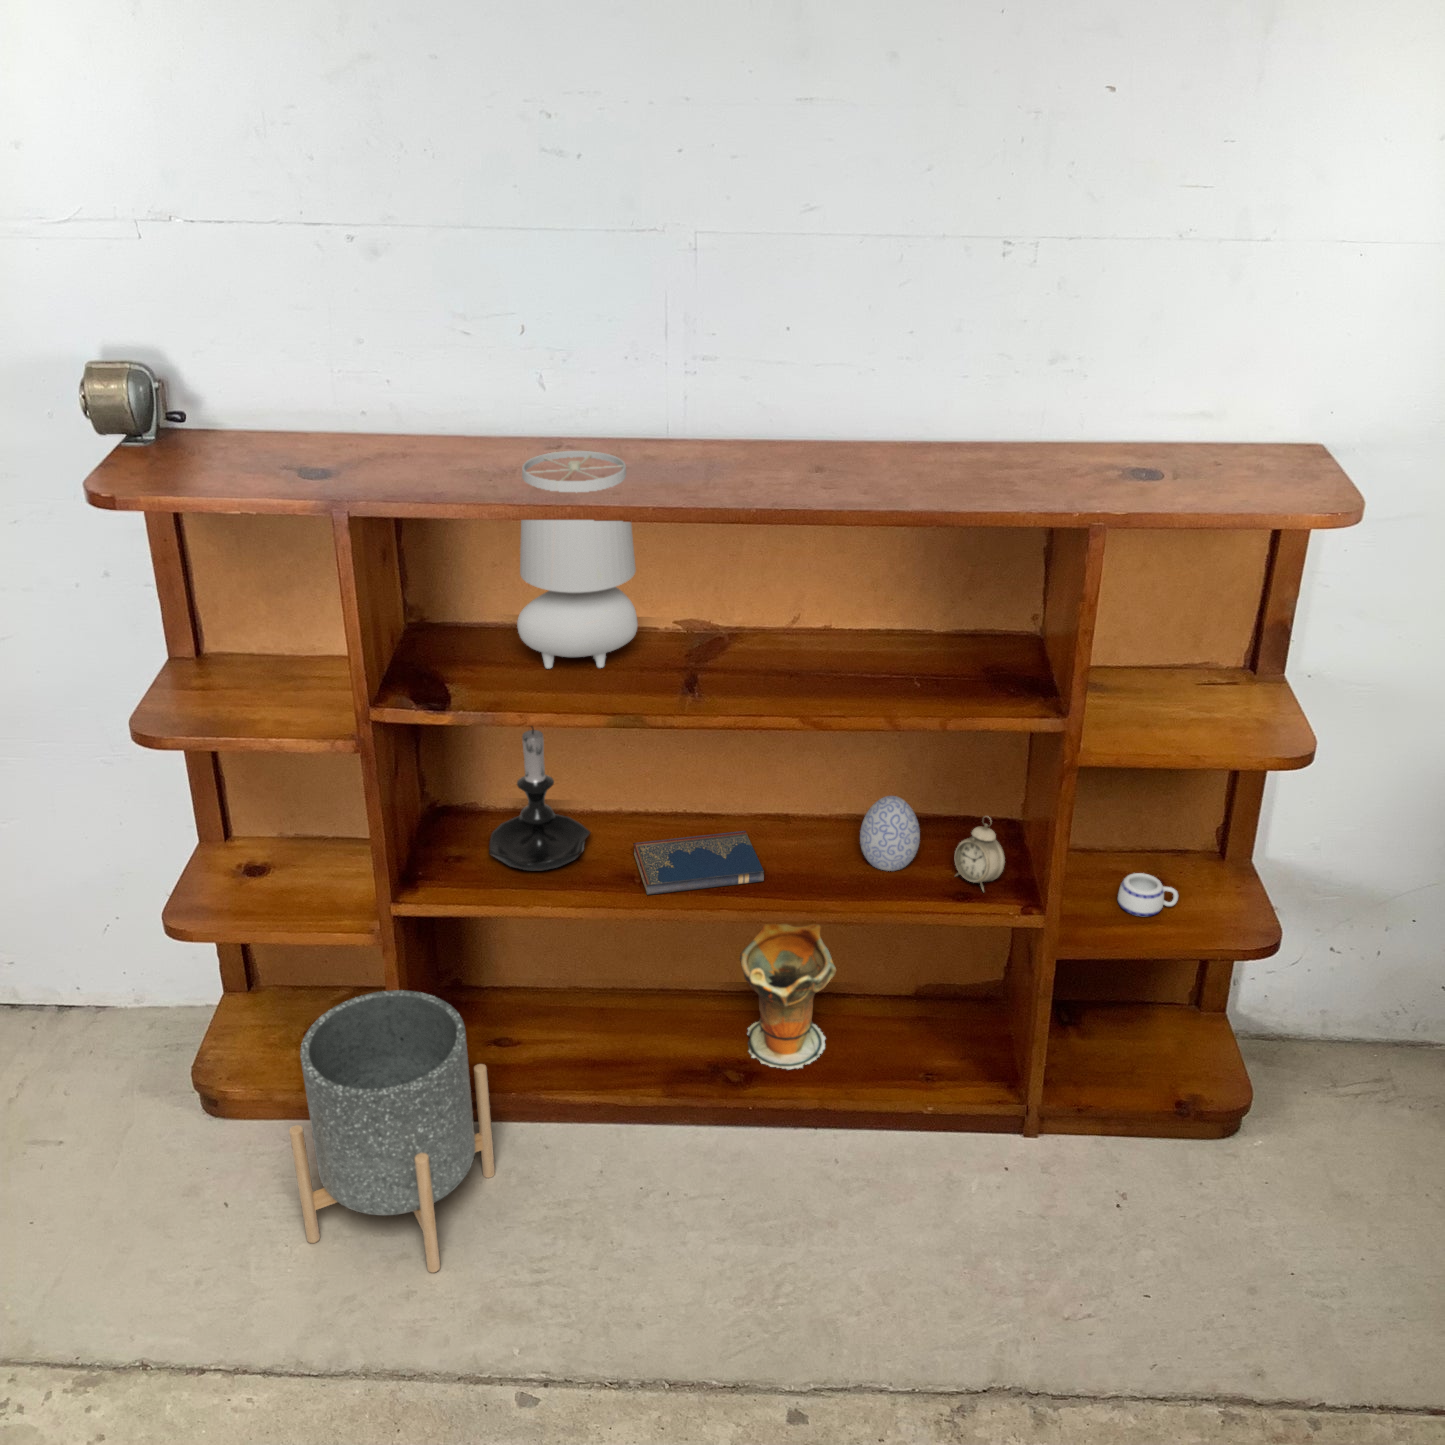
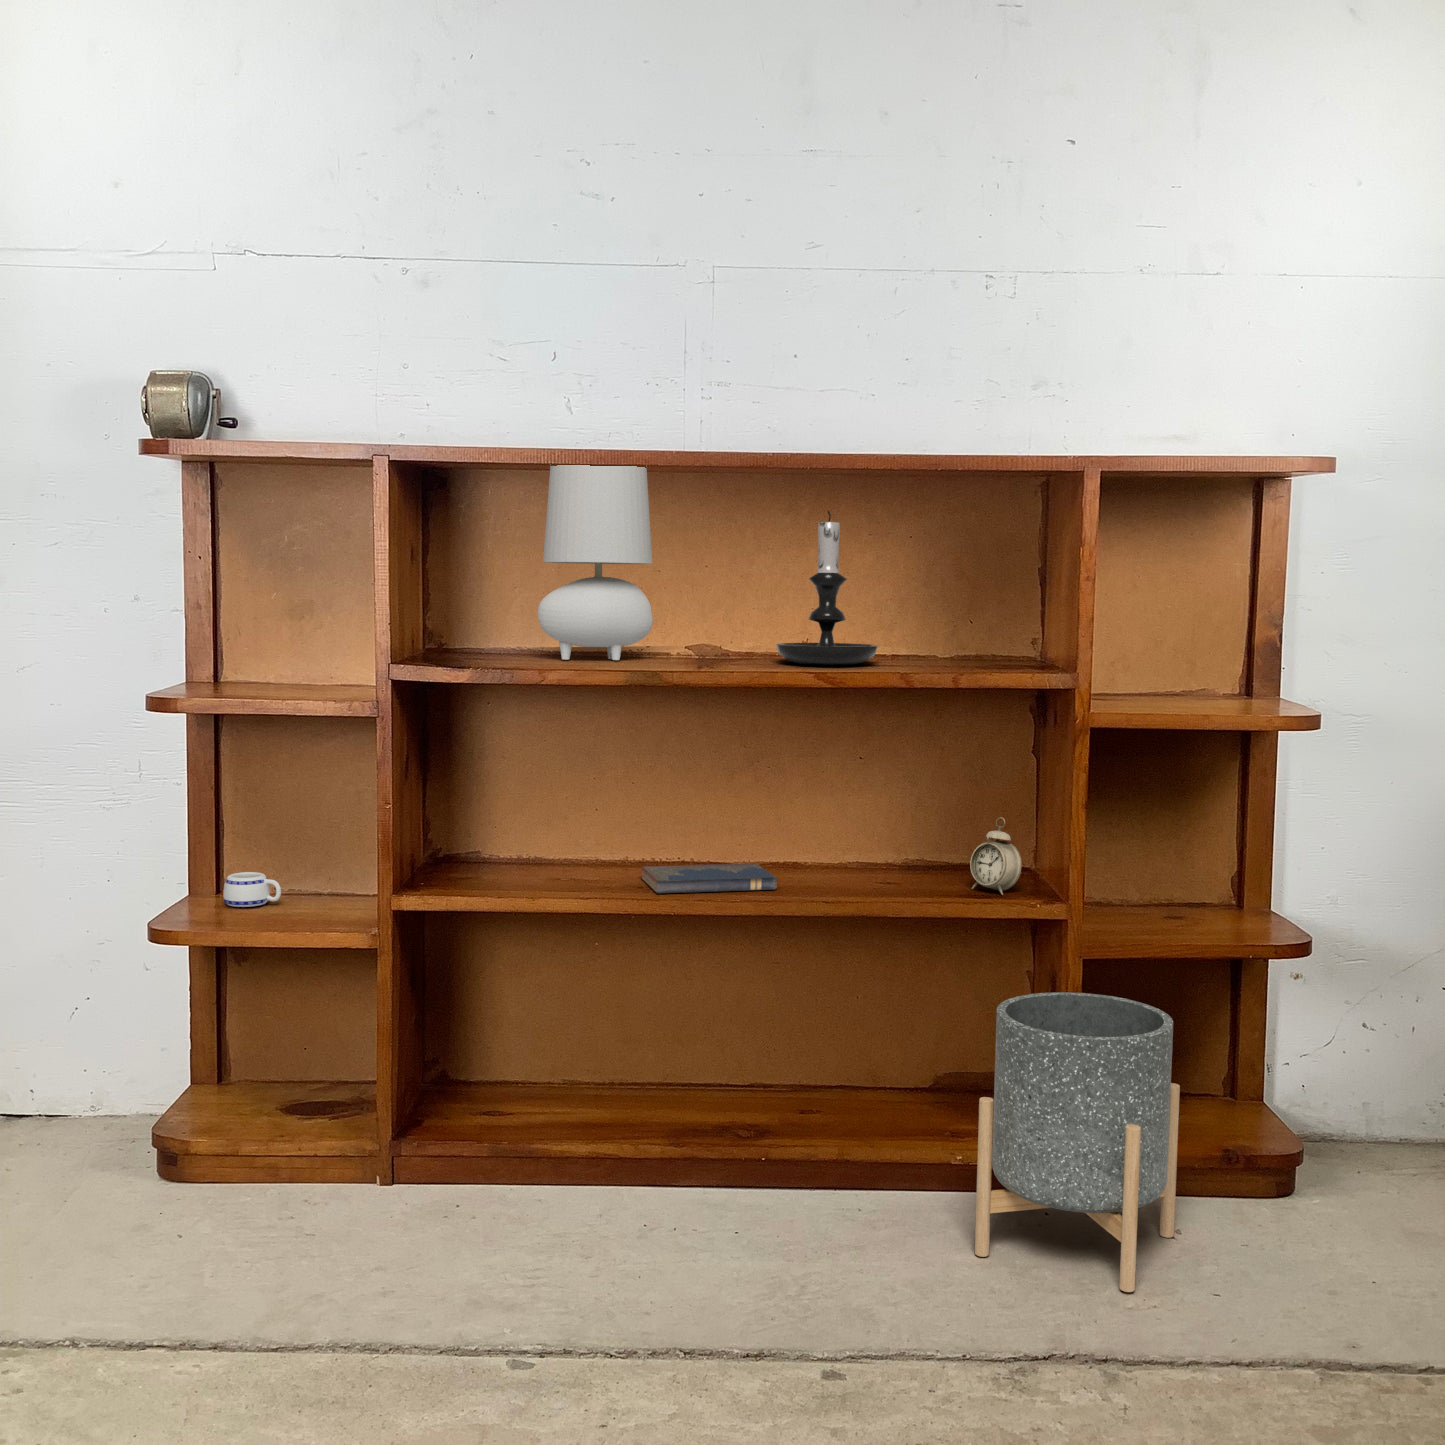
candle holder: present [489,726,590,870] -> present [776,511,879,665]
decorative egg: present [860,796,920,871] -> none [873,809,934,886]
mug: present [1118,873,1178,916] -> present [223,872,281,907]
decorative vase: present [740,924,836,1069] -> none [750,970,853,1128]
planter: present [289,990,495,1273] -> present [975,992,1180,1292]

